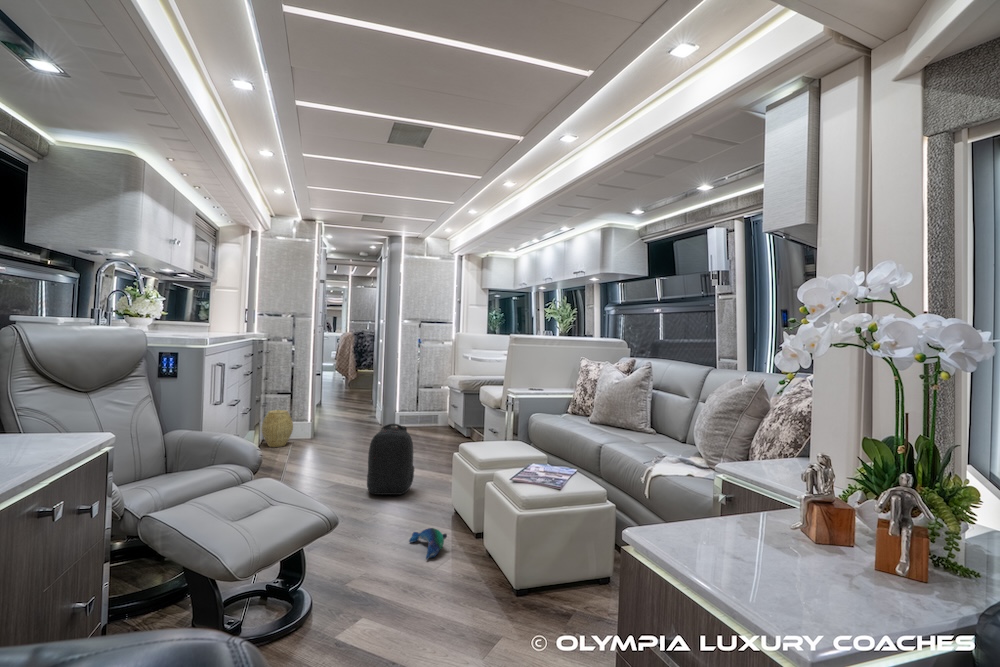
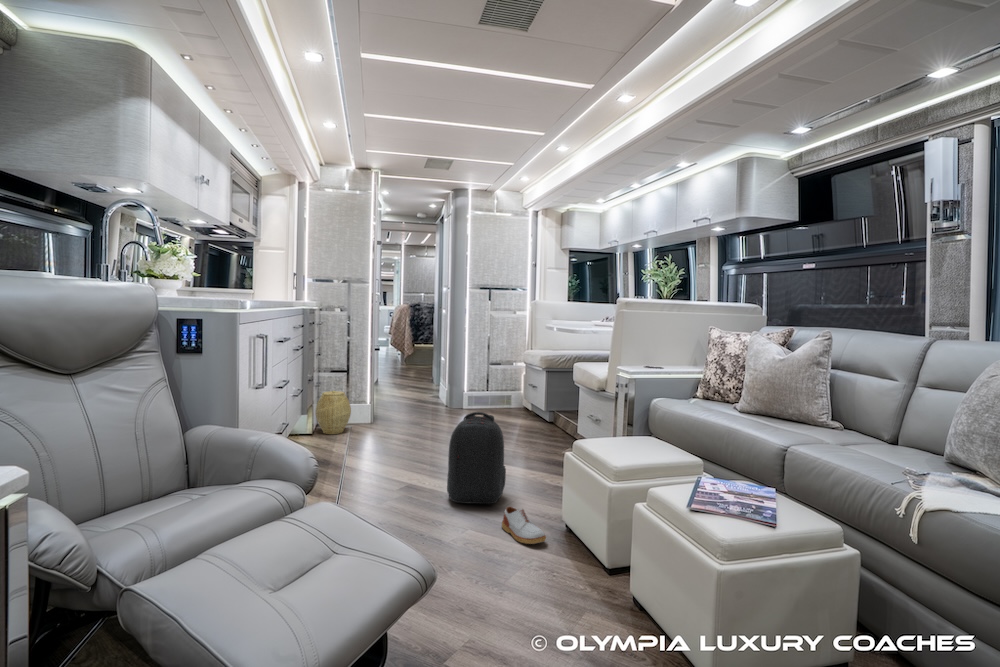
shoe: none [406,494,436,519] -> present [502,507,546,544]
plush toy: present [409,528,447,559] -> none [518,564,574,616]

